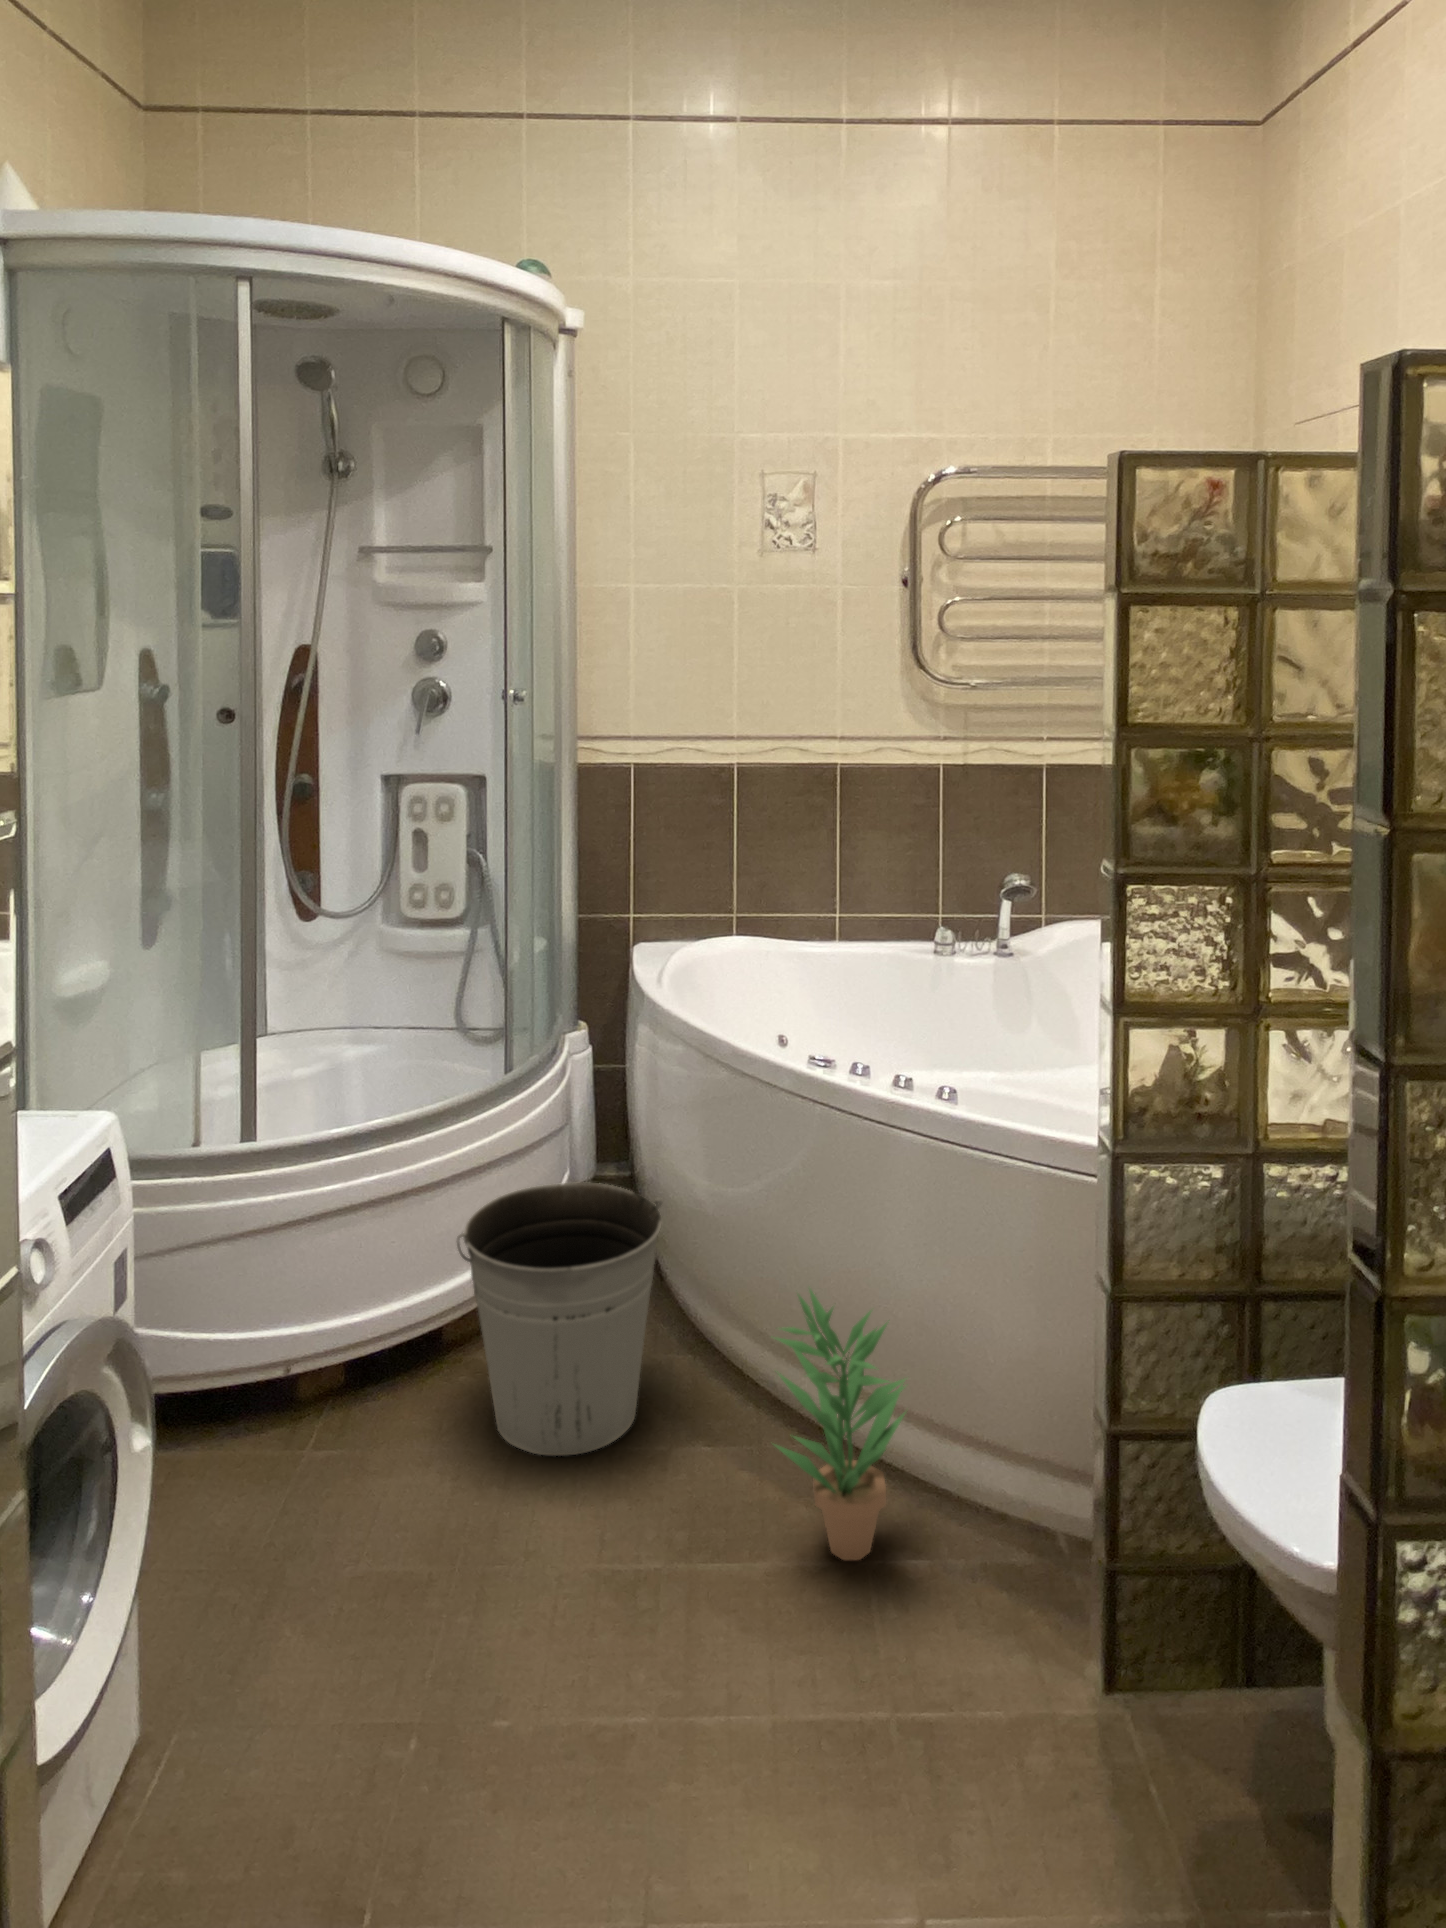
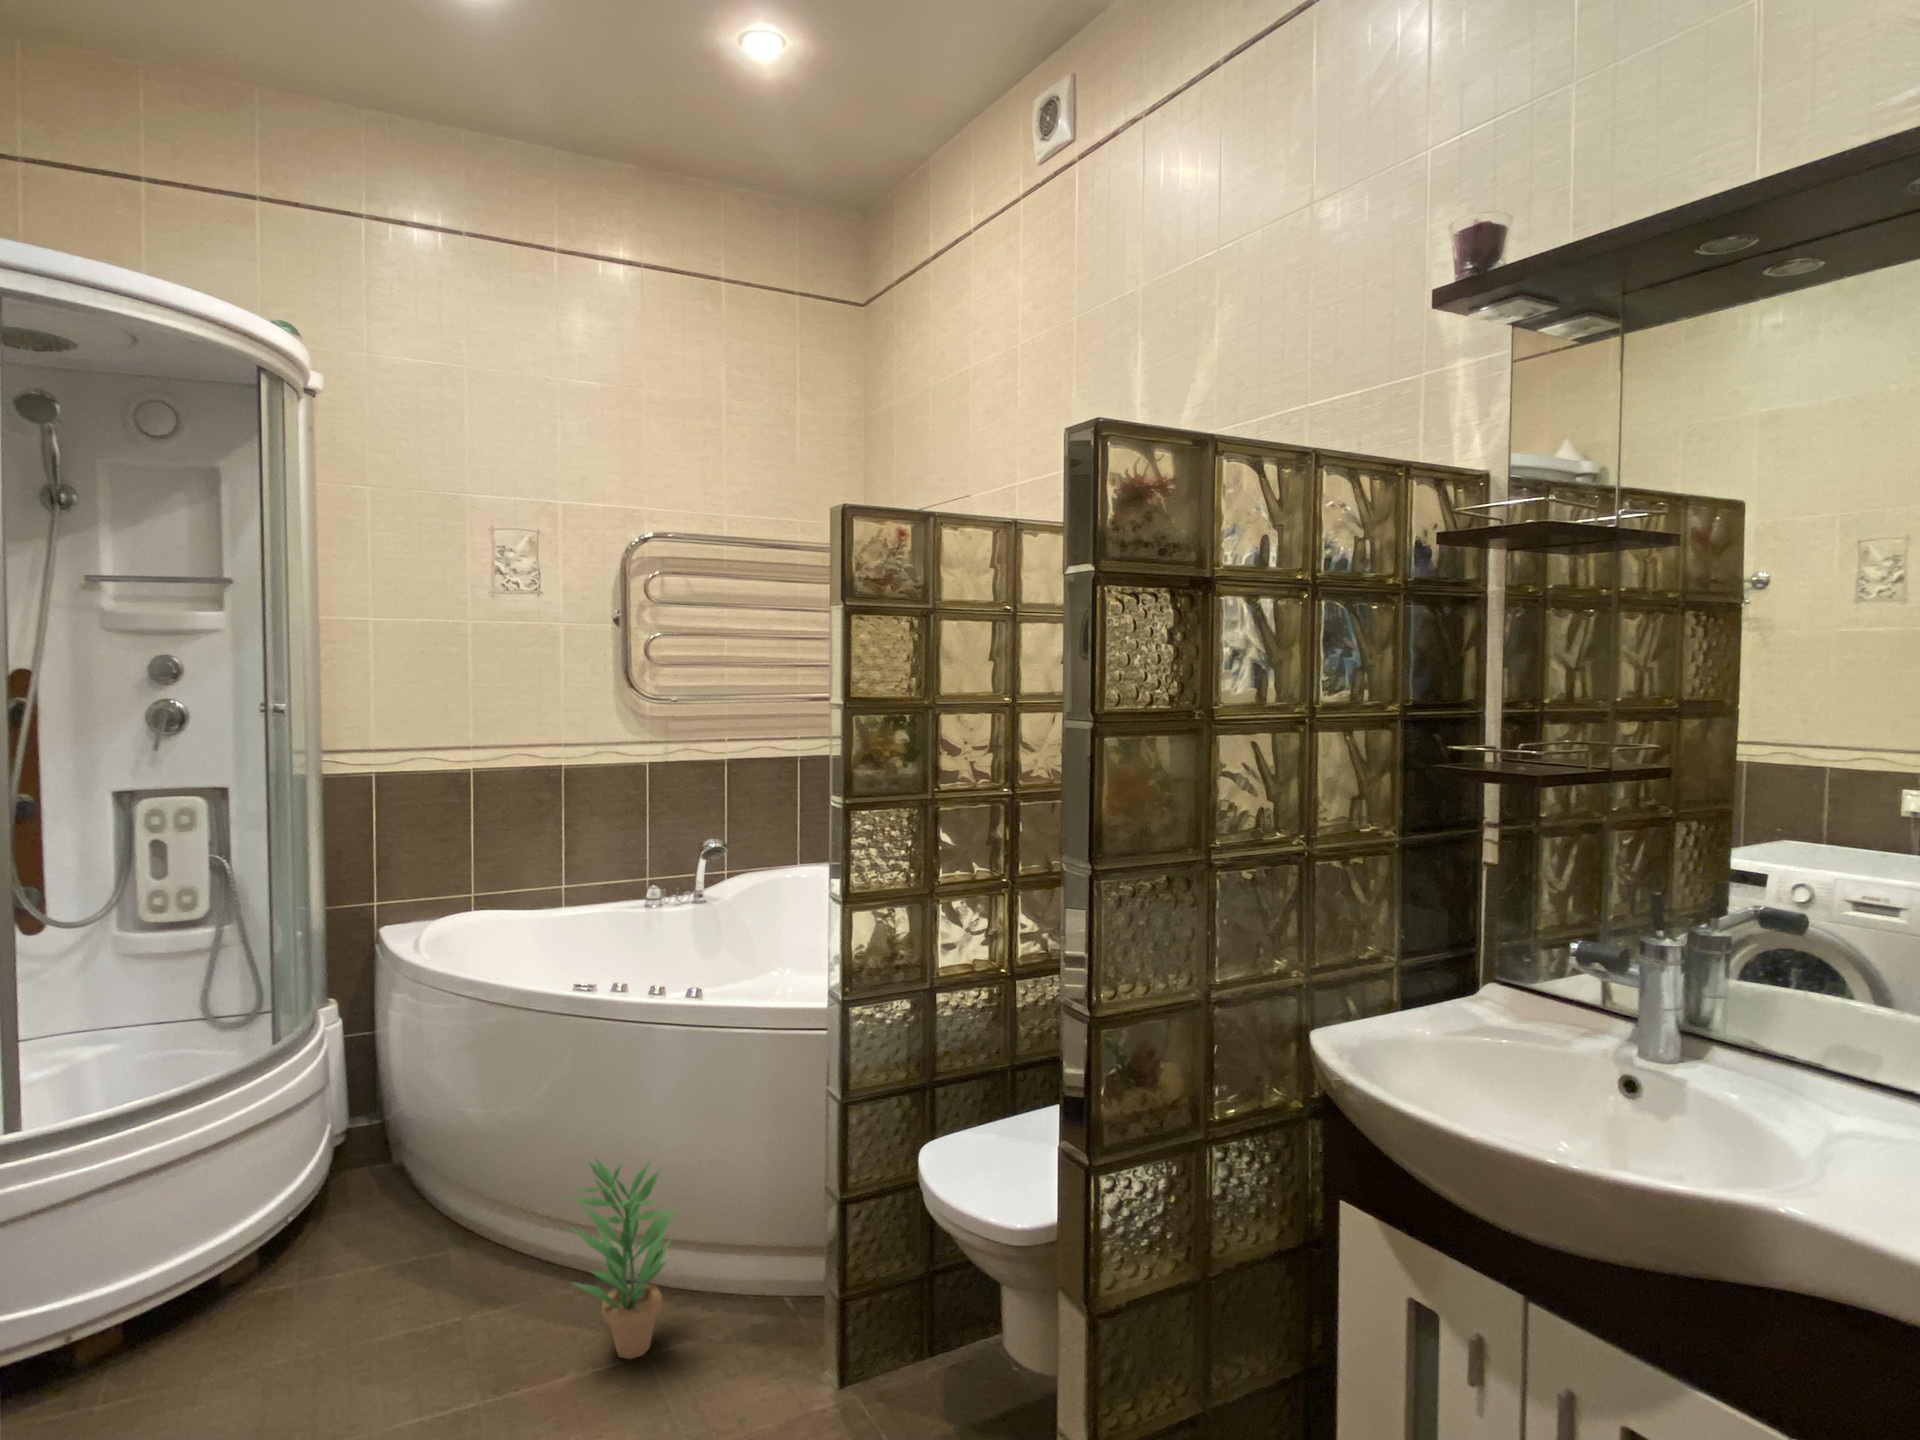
bucket: present [457,1182,662,1456] -> none [249,1119,448,1357]

